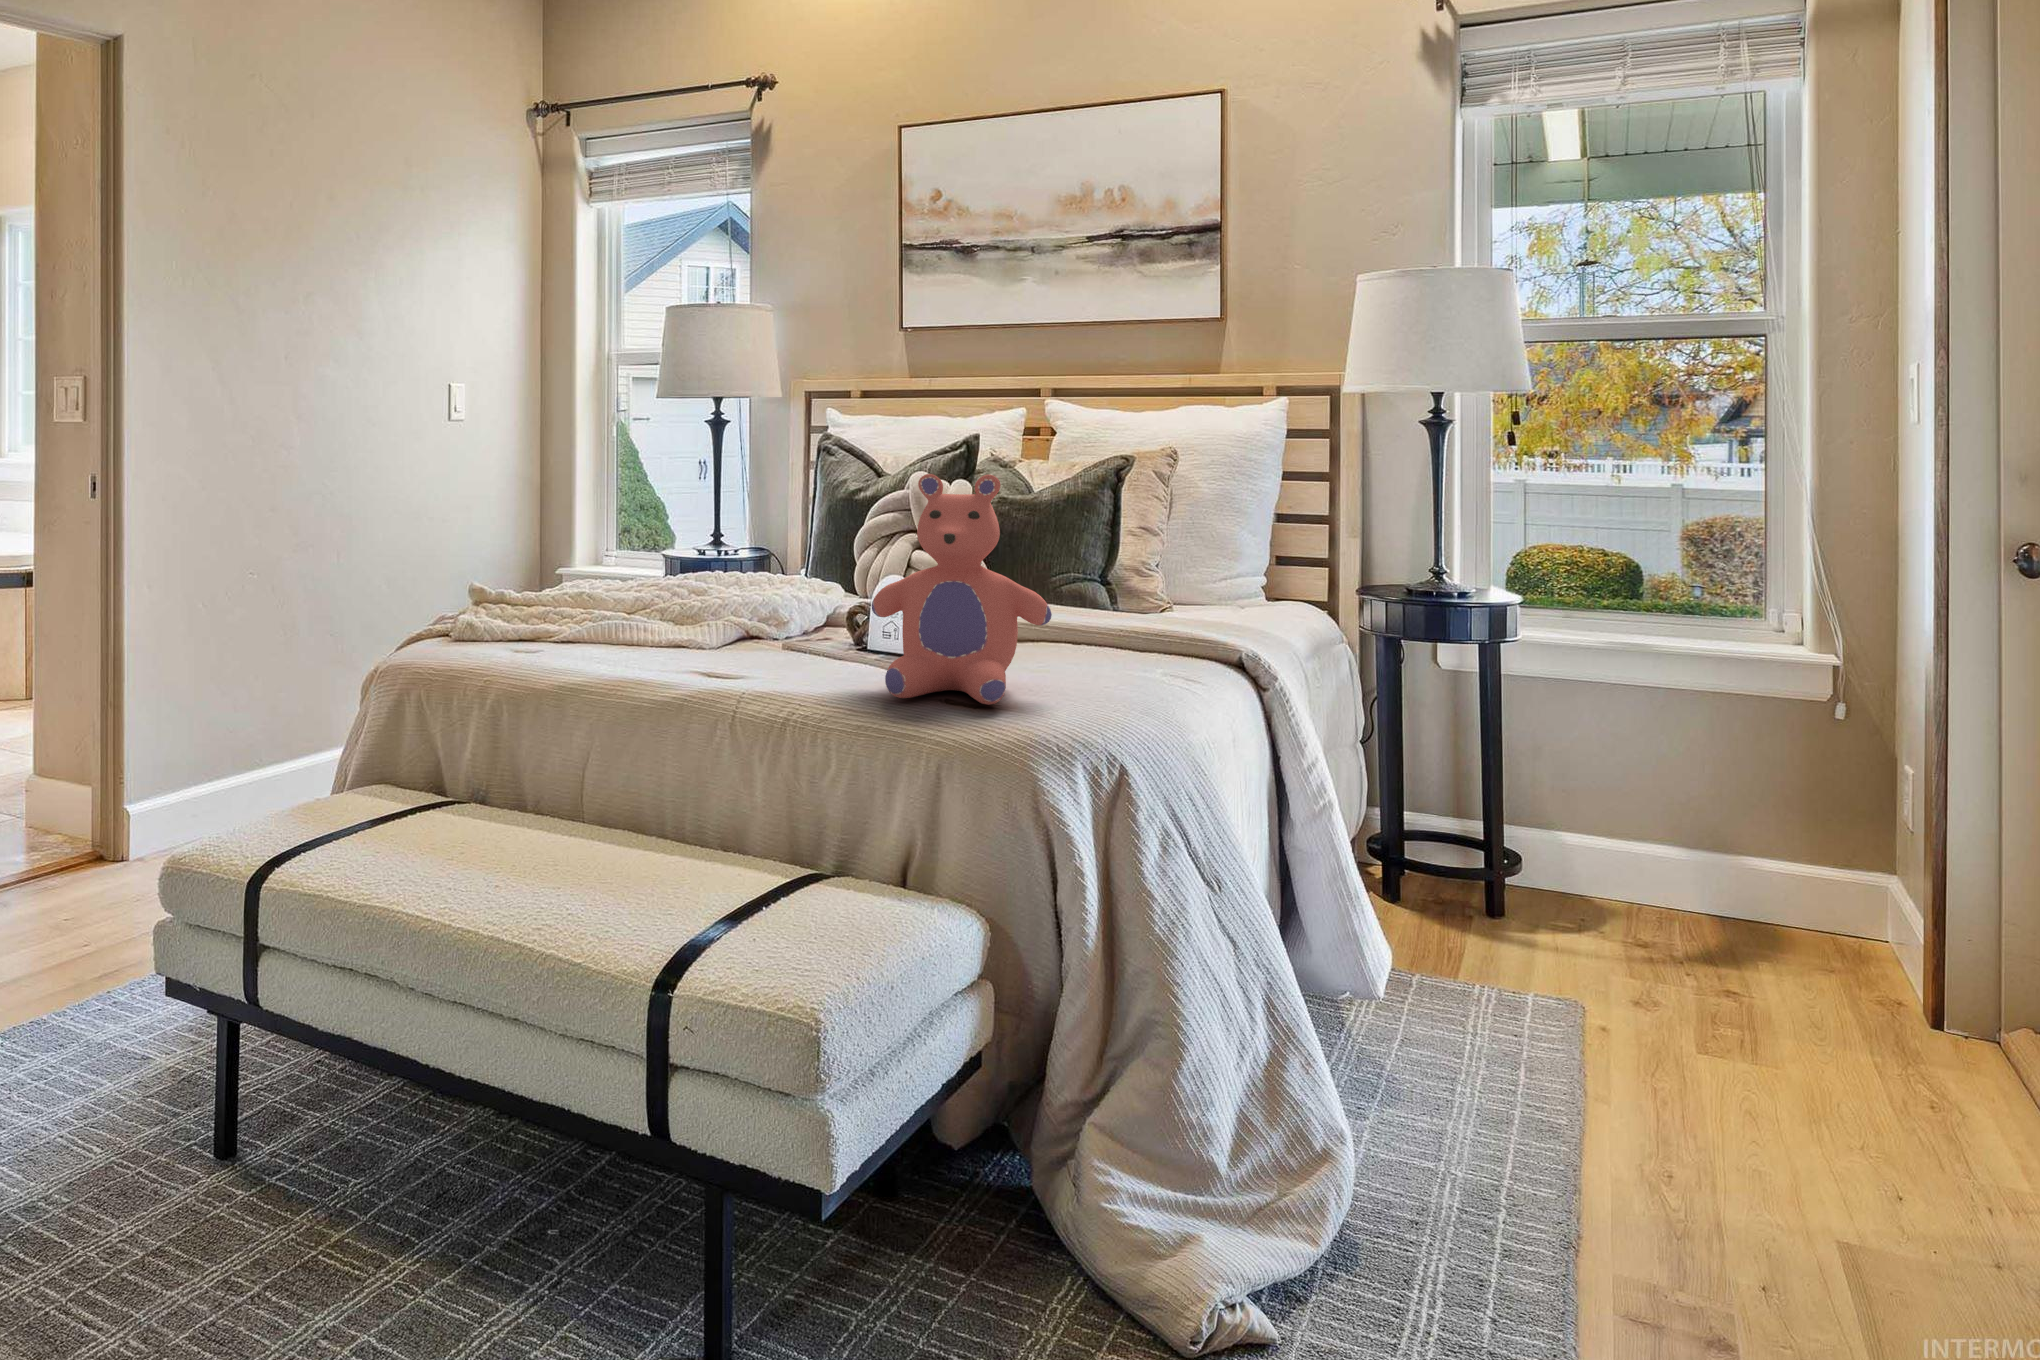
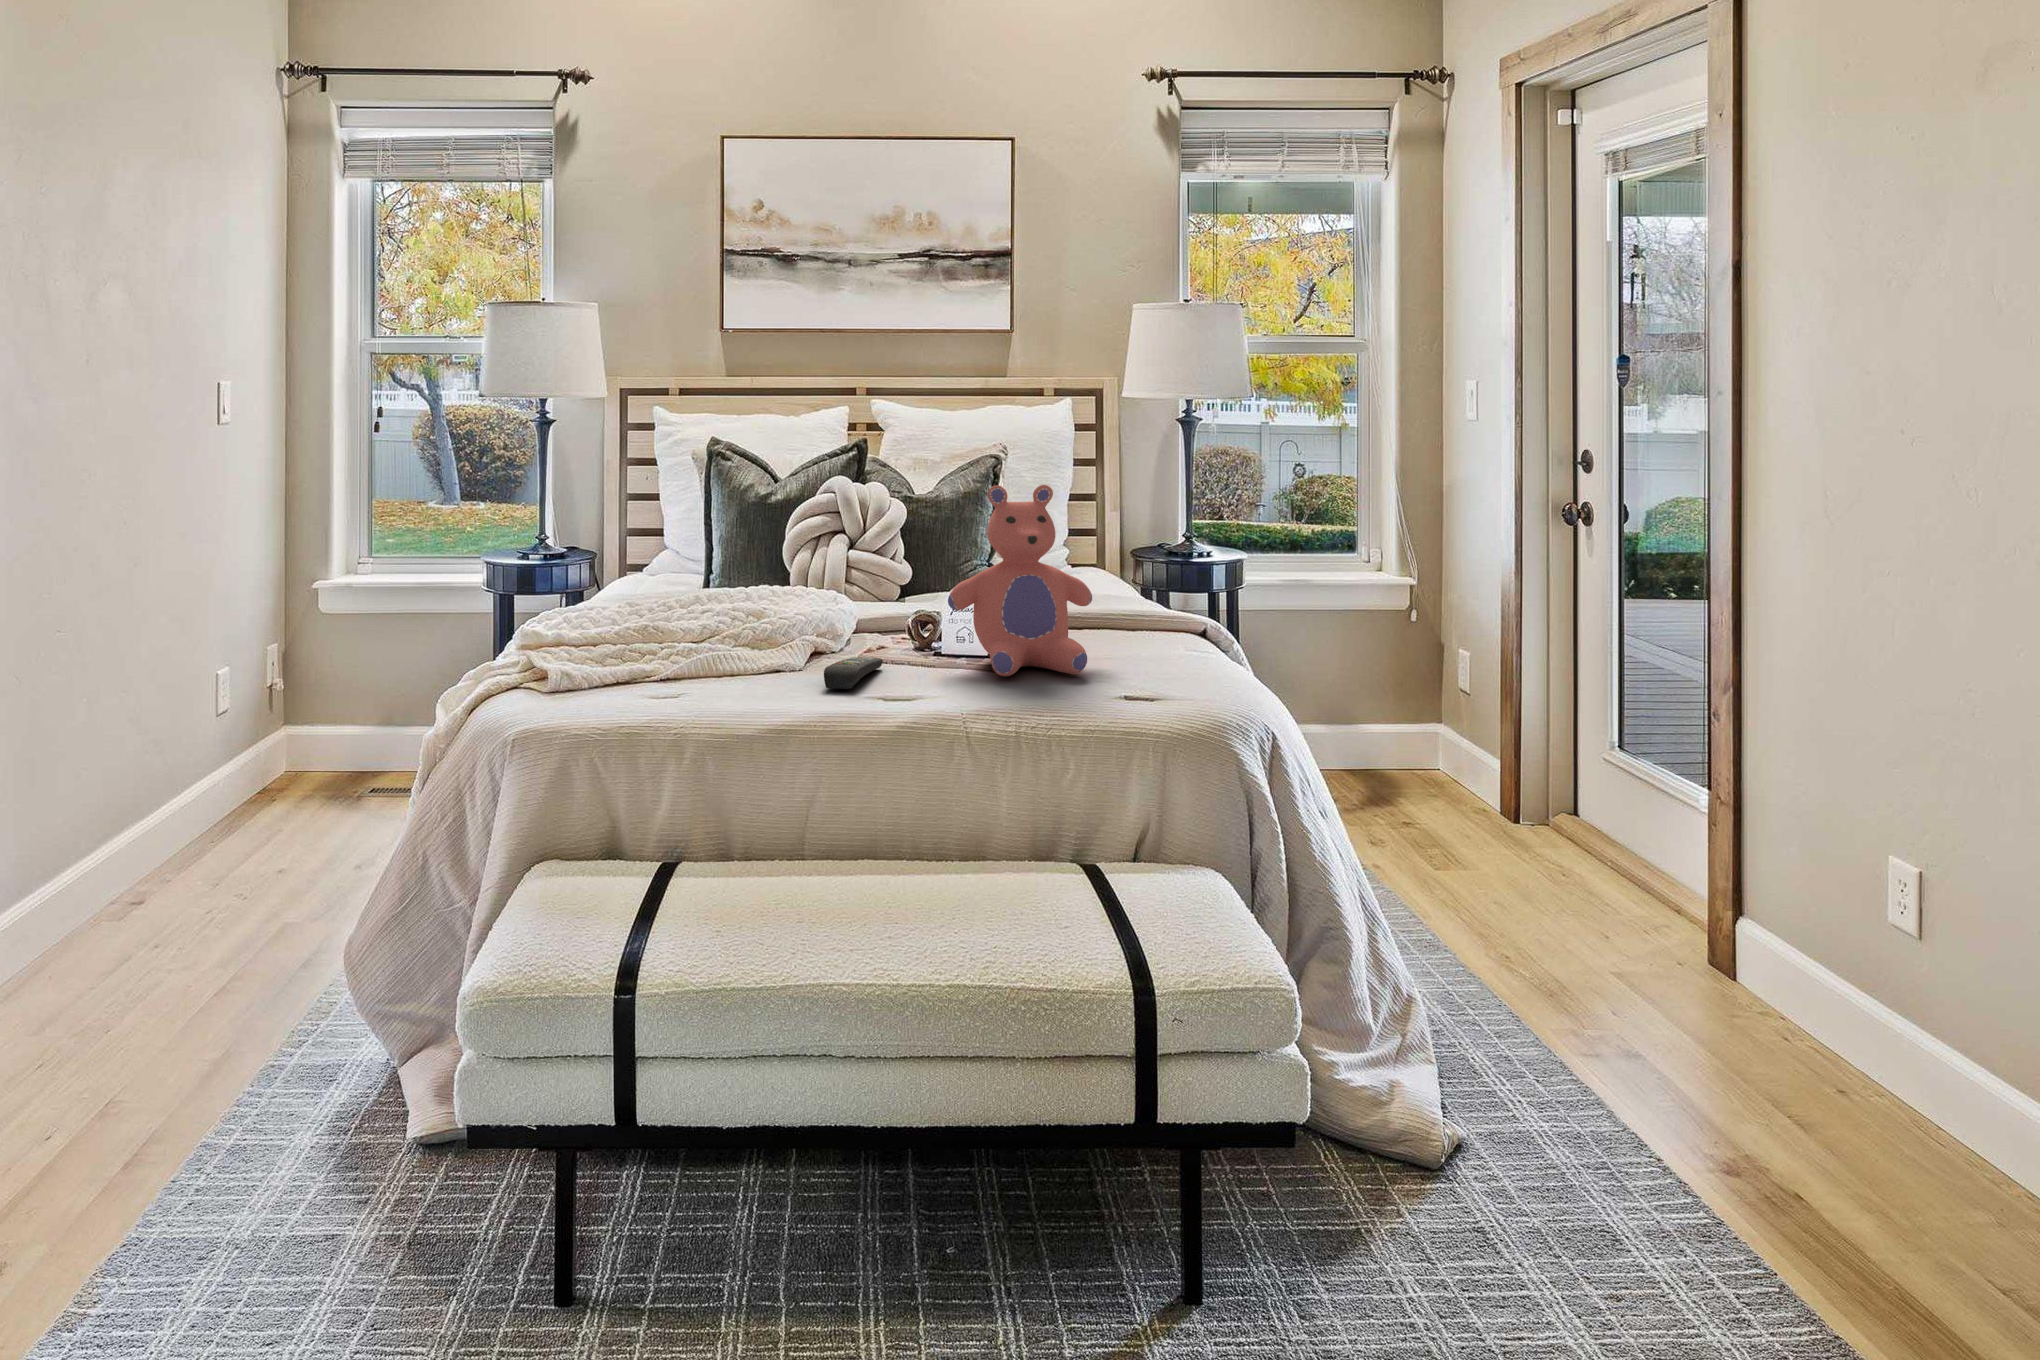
remote control: none [690,660,799,692] -> present [824,657,883,689]

